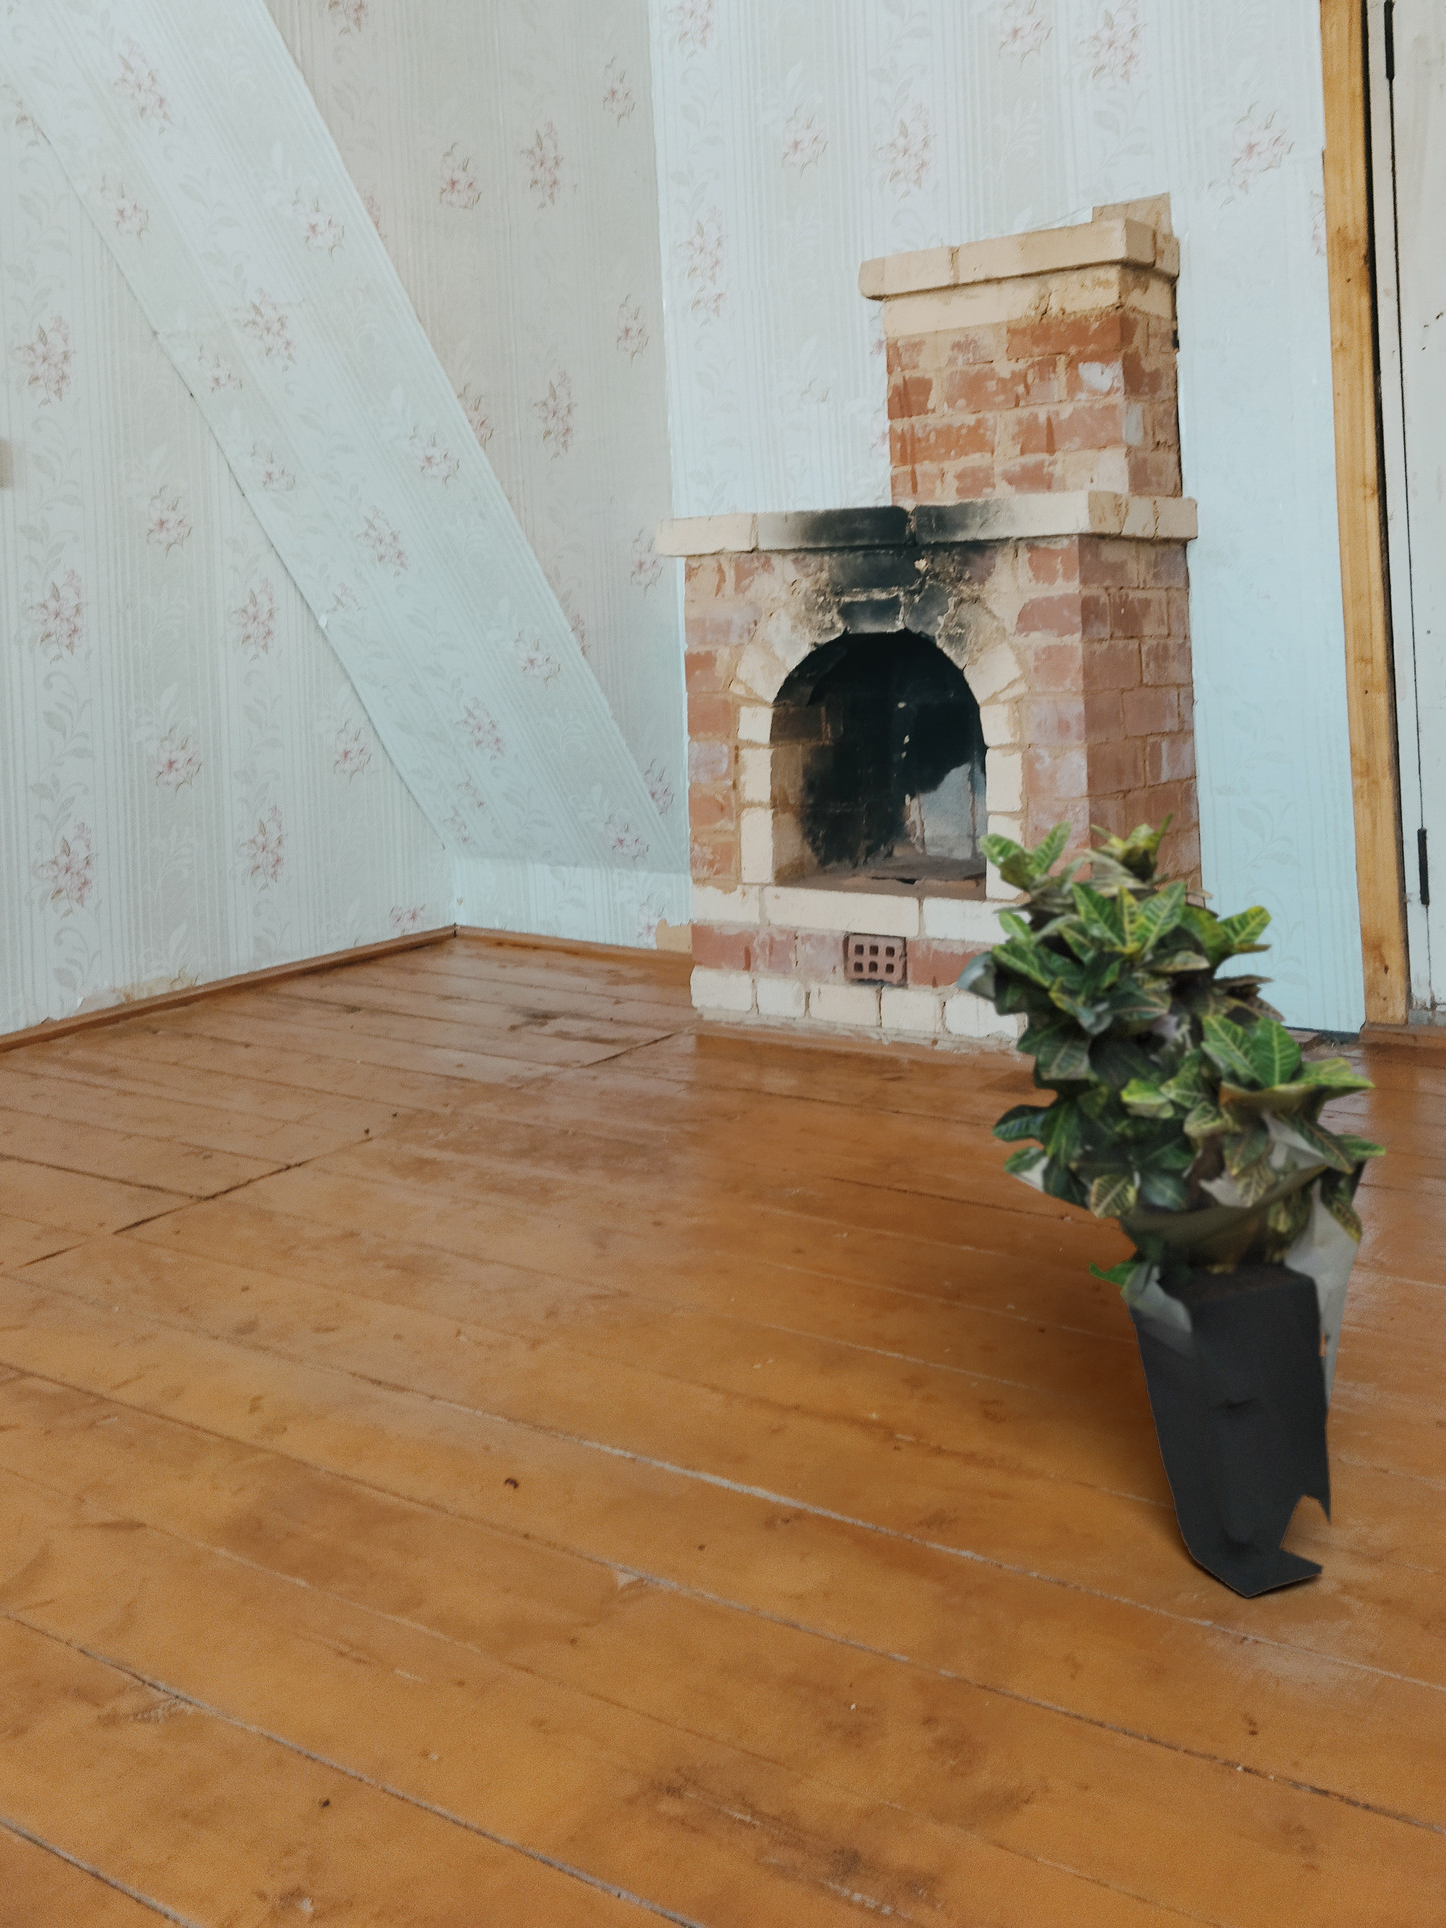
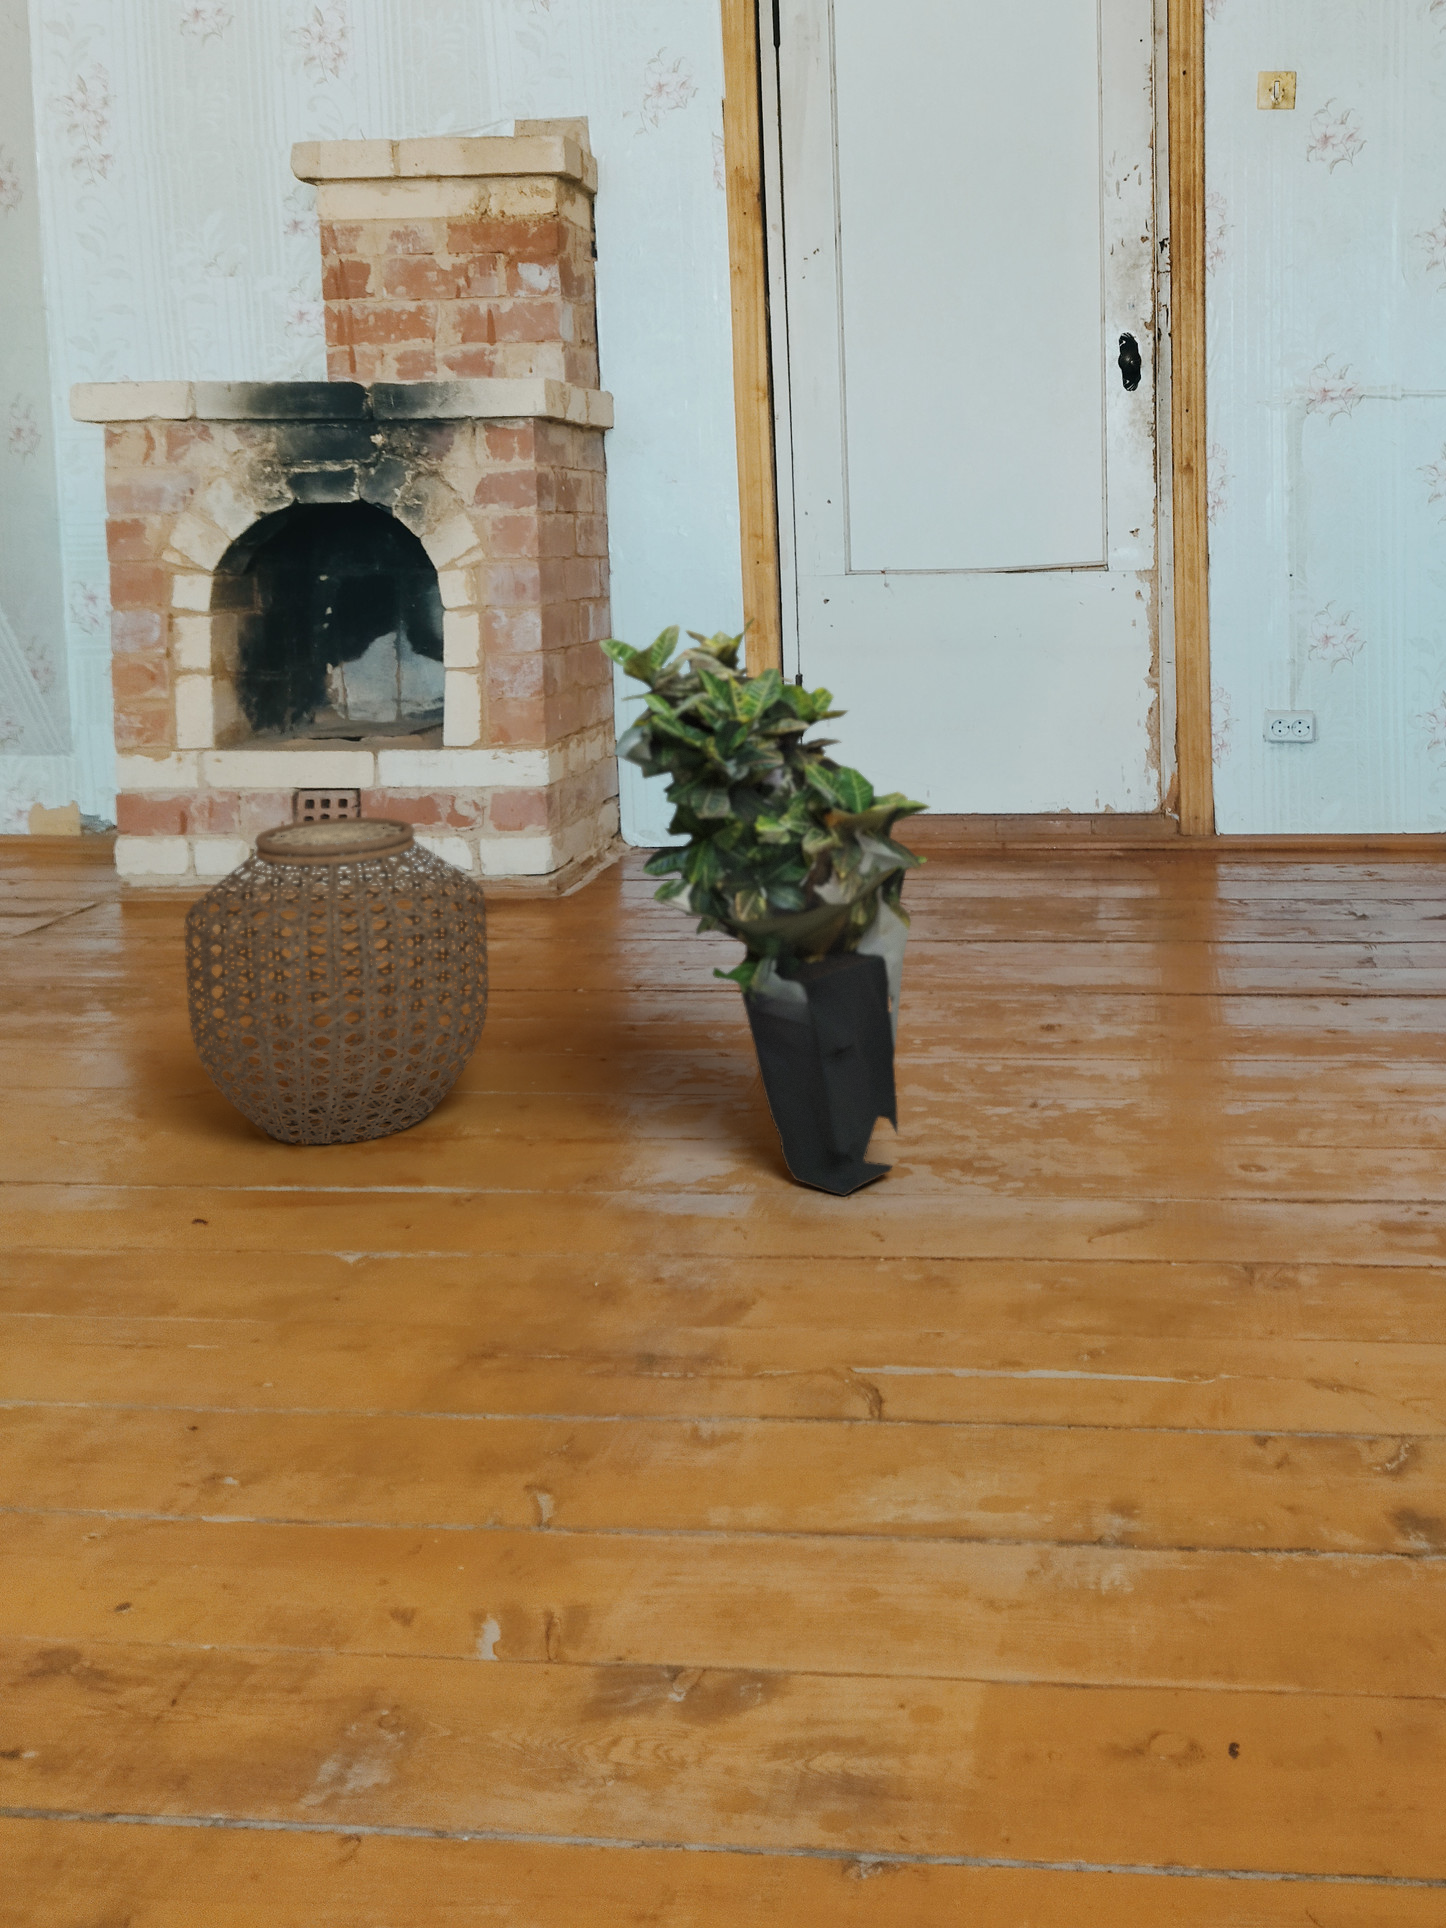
woven basket: none [578,1008,896,1382] -> present [185,817,488,1144]

